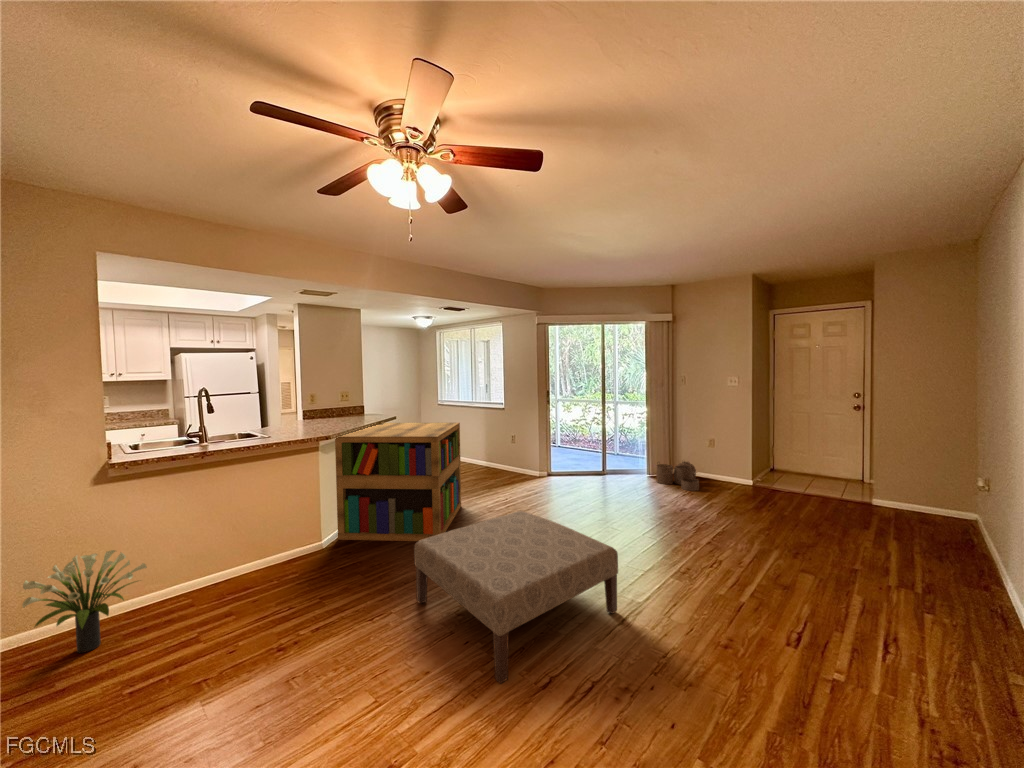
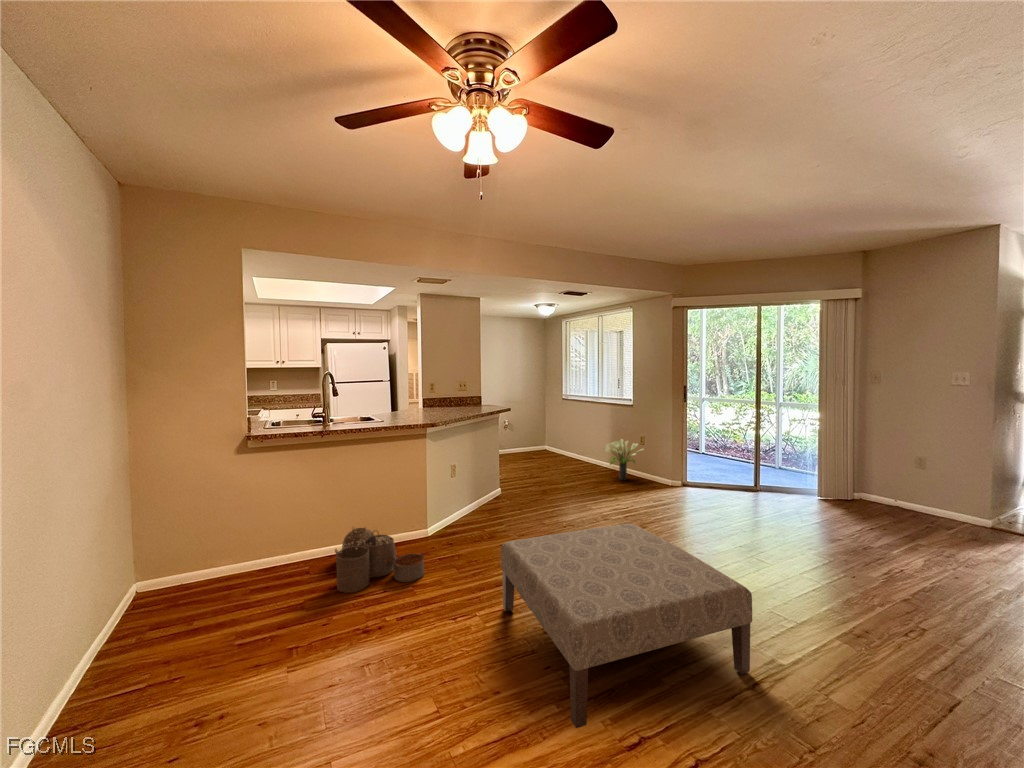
bookshelf: present [335,423,461,541] -> none [441,414,573,547]
woven basket: present [656,461,699,491] -> present [335,528,424,592]
potted plant: present [22,550,147,653] -> present [605,439,644,480]

